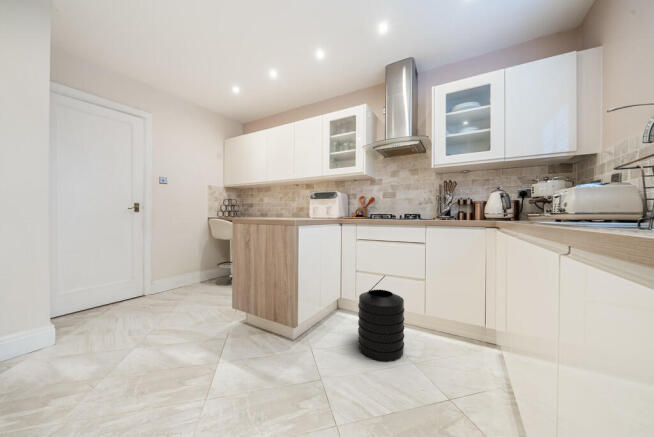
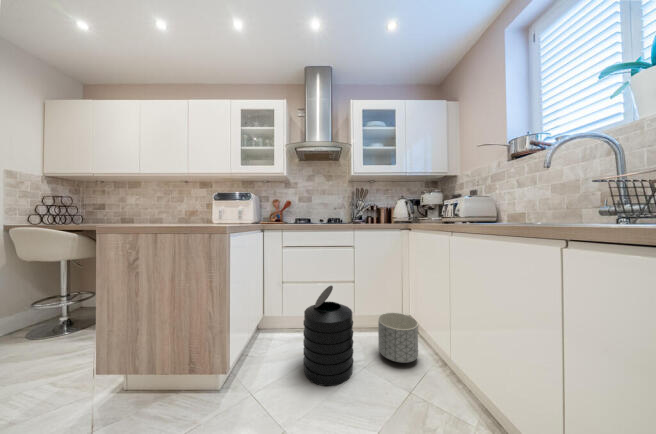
planter: none [436,315,483,368] -> present [378,313,418,363]

